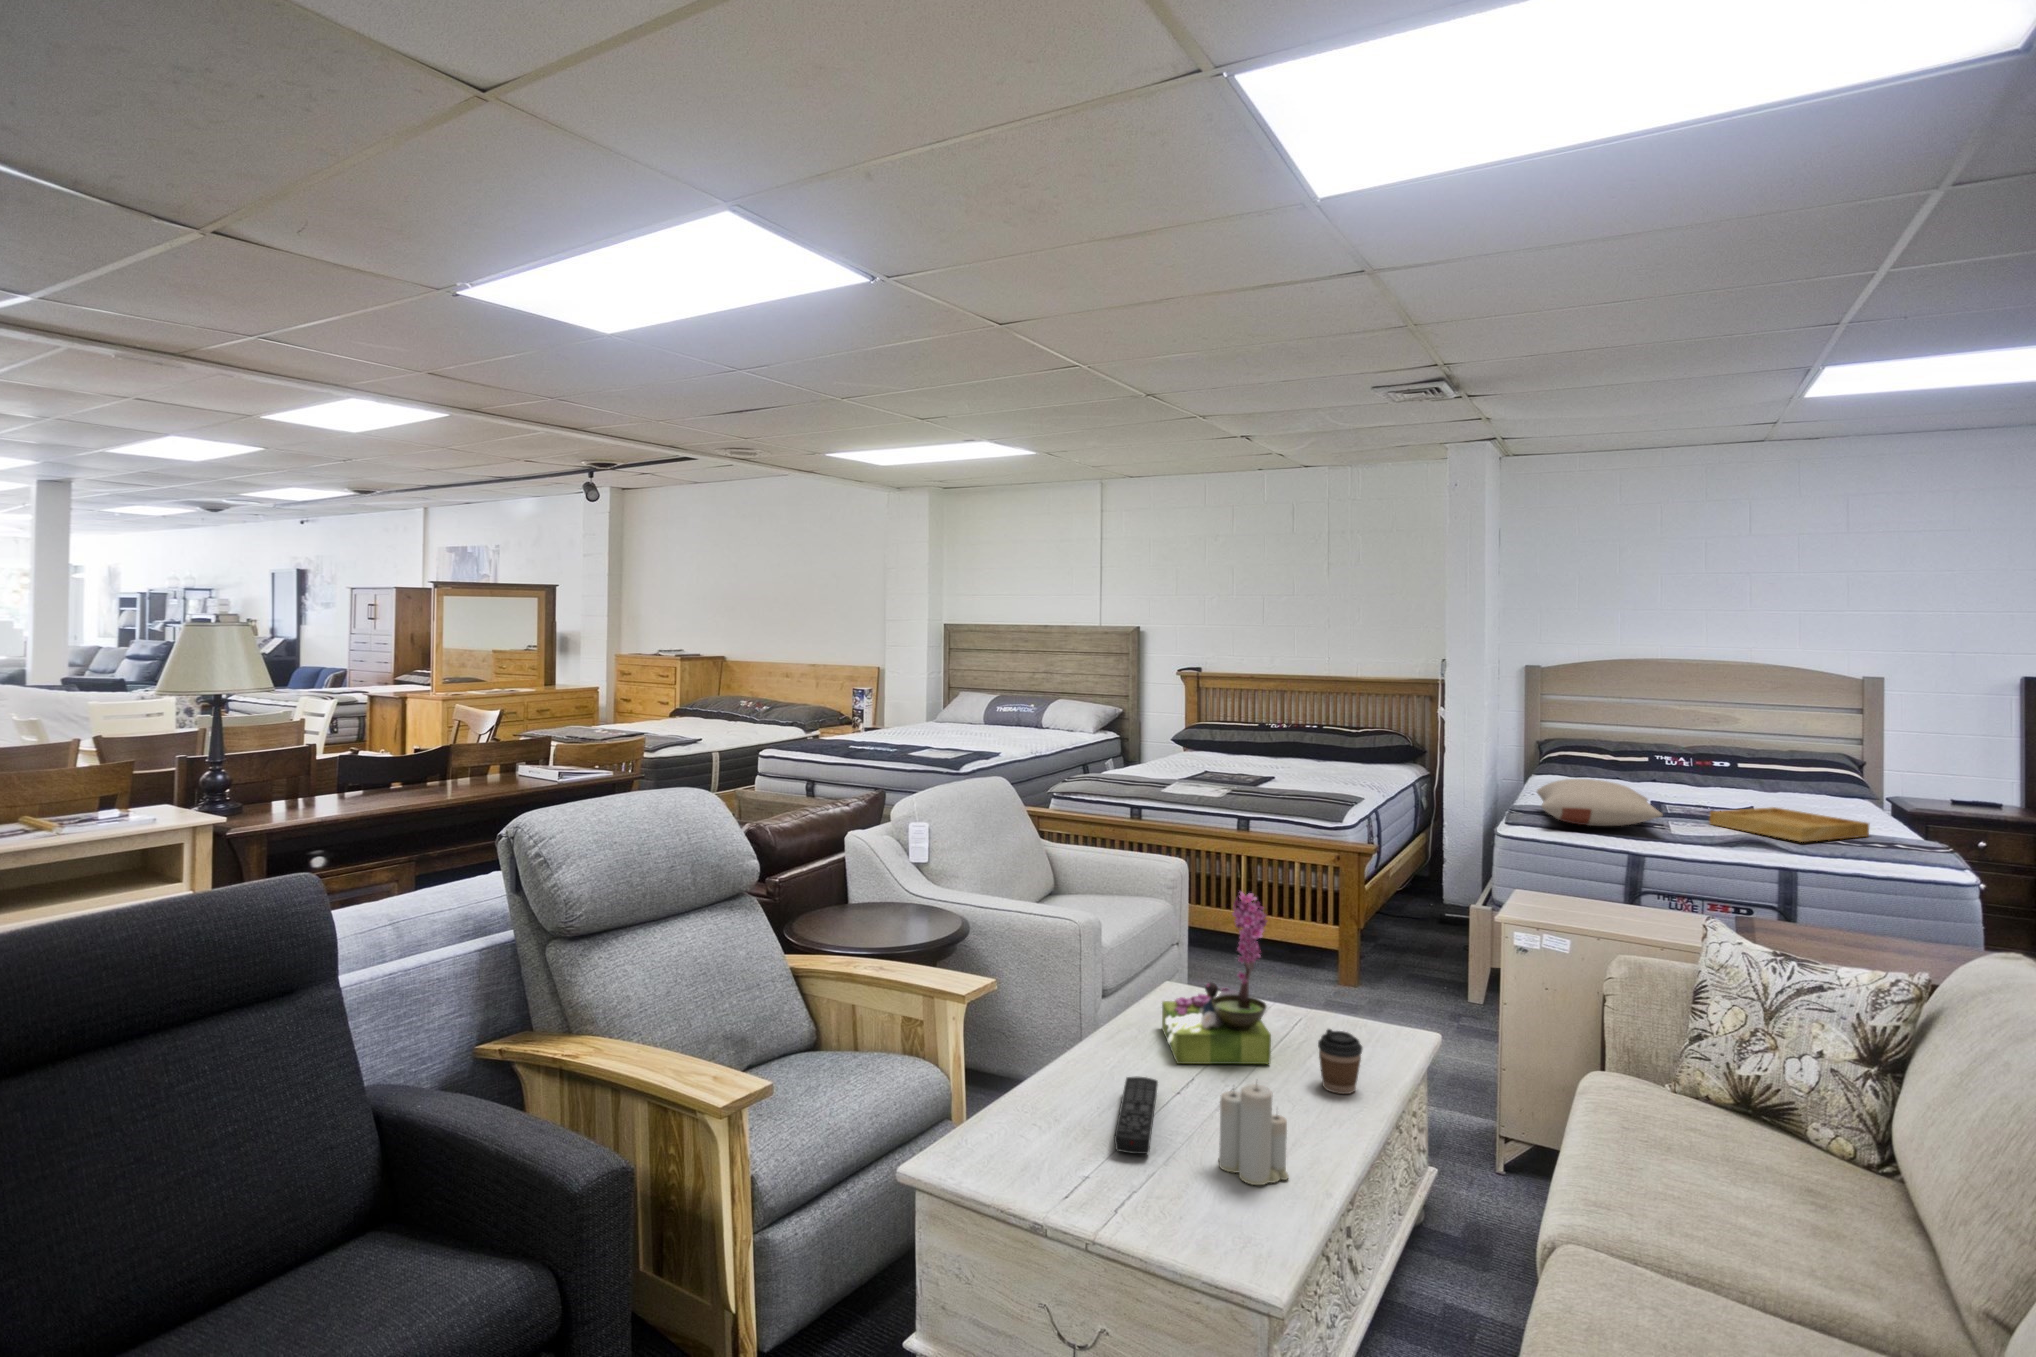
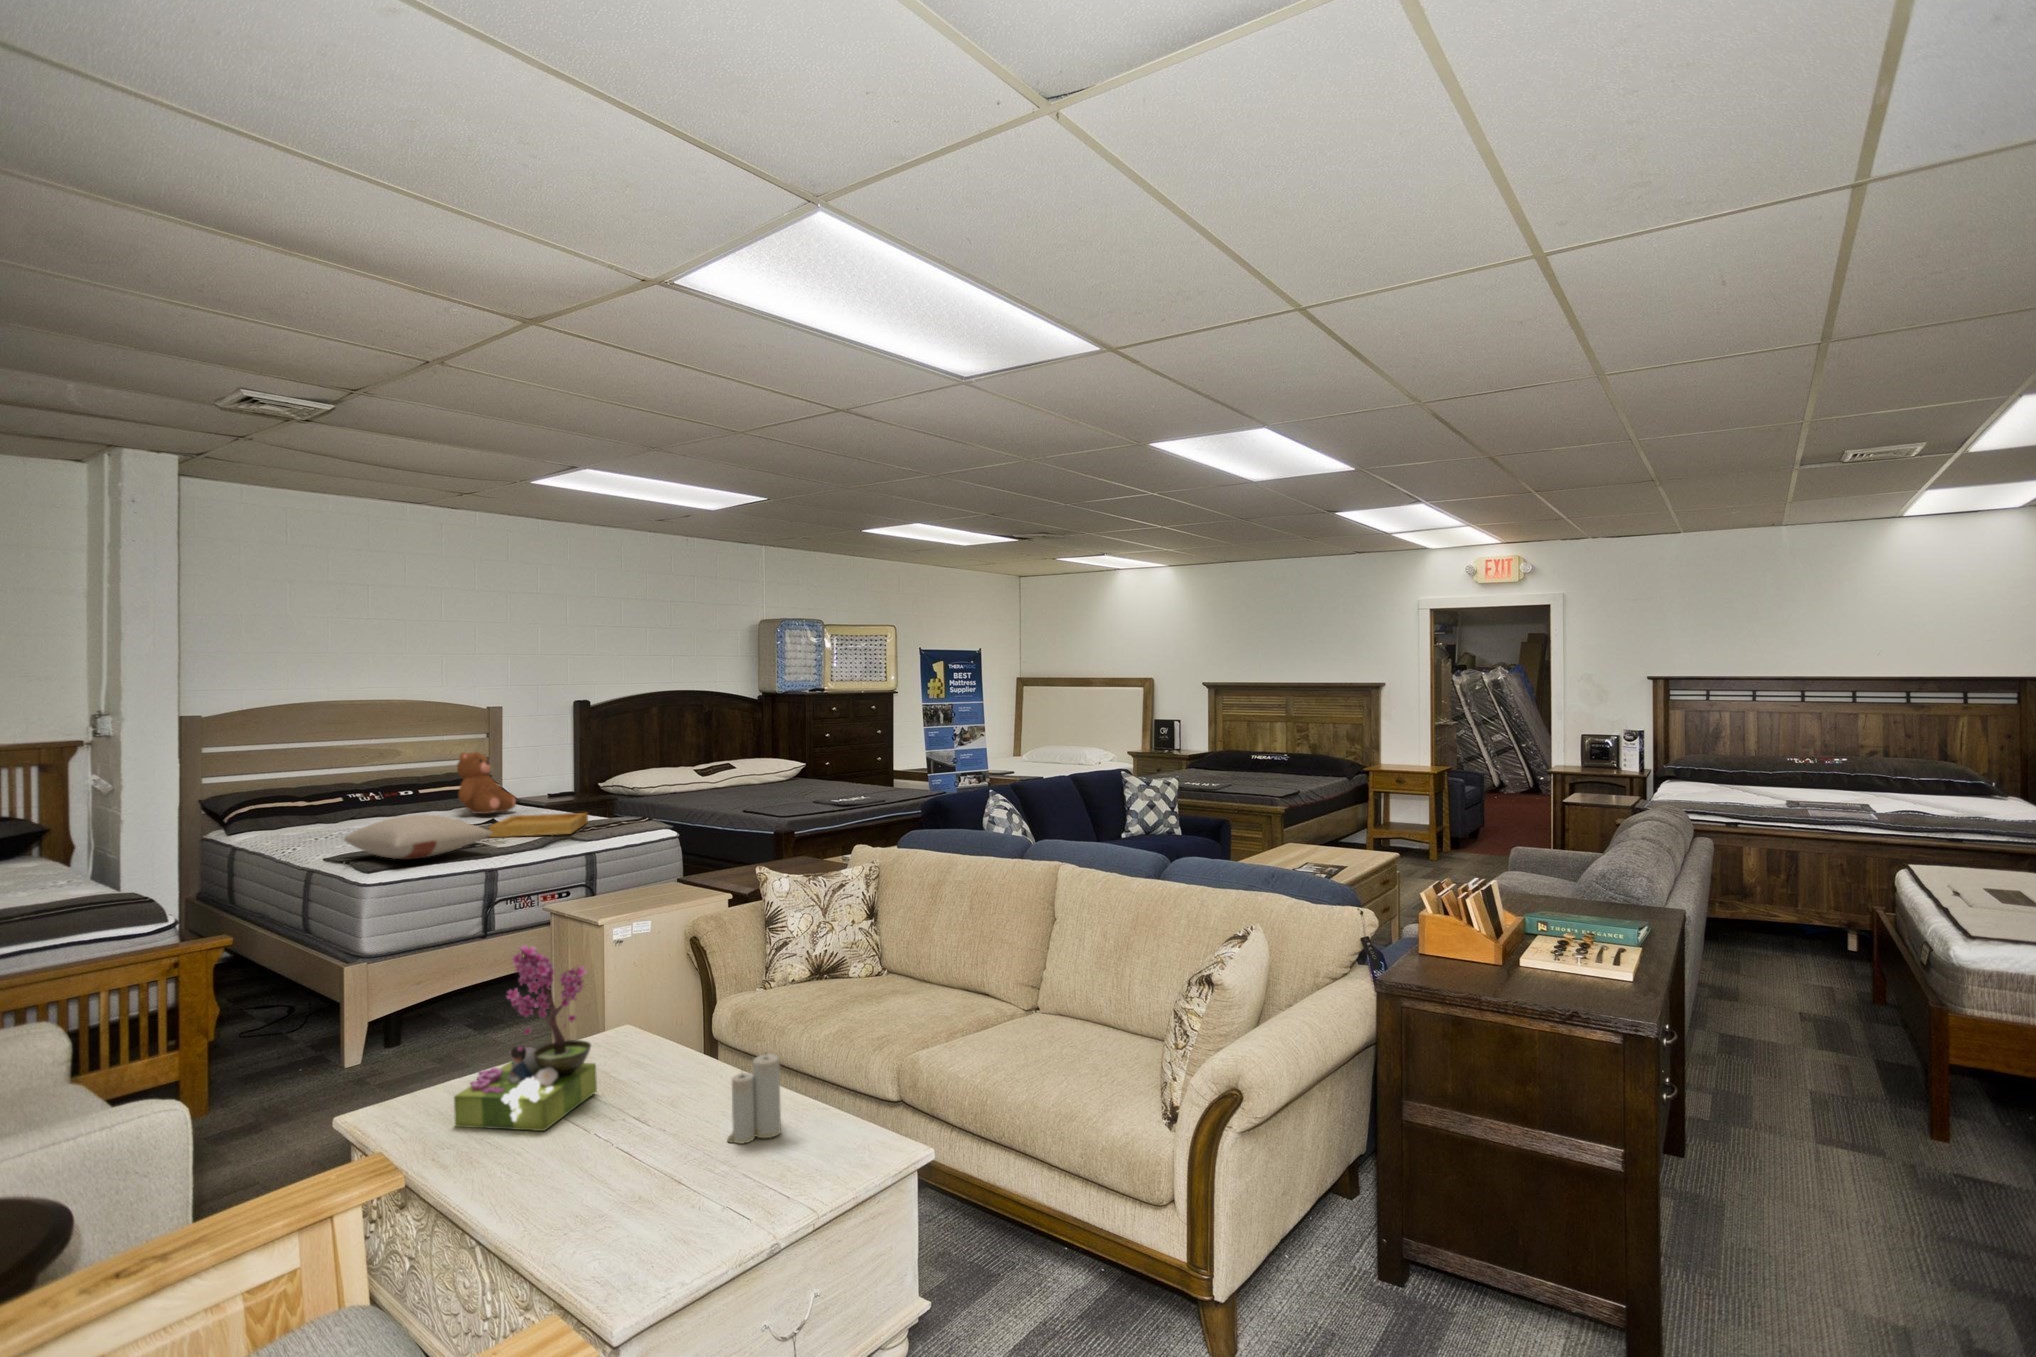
teddy bear: none [1736,725,1817,805] -> present [457,752,516,814]
coffee cup: present [1318,1029,1362,1094] -> none [643,1026,683,1082]
remote control: present [1114,1077,1158,1154] -> none [574,1133,704,1183]

